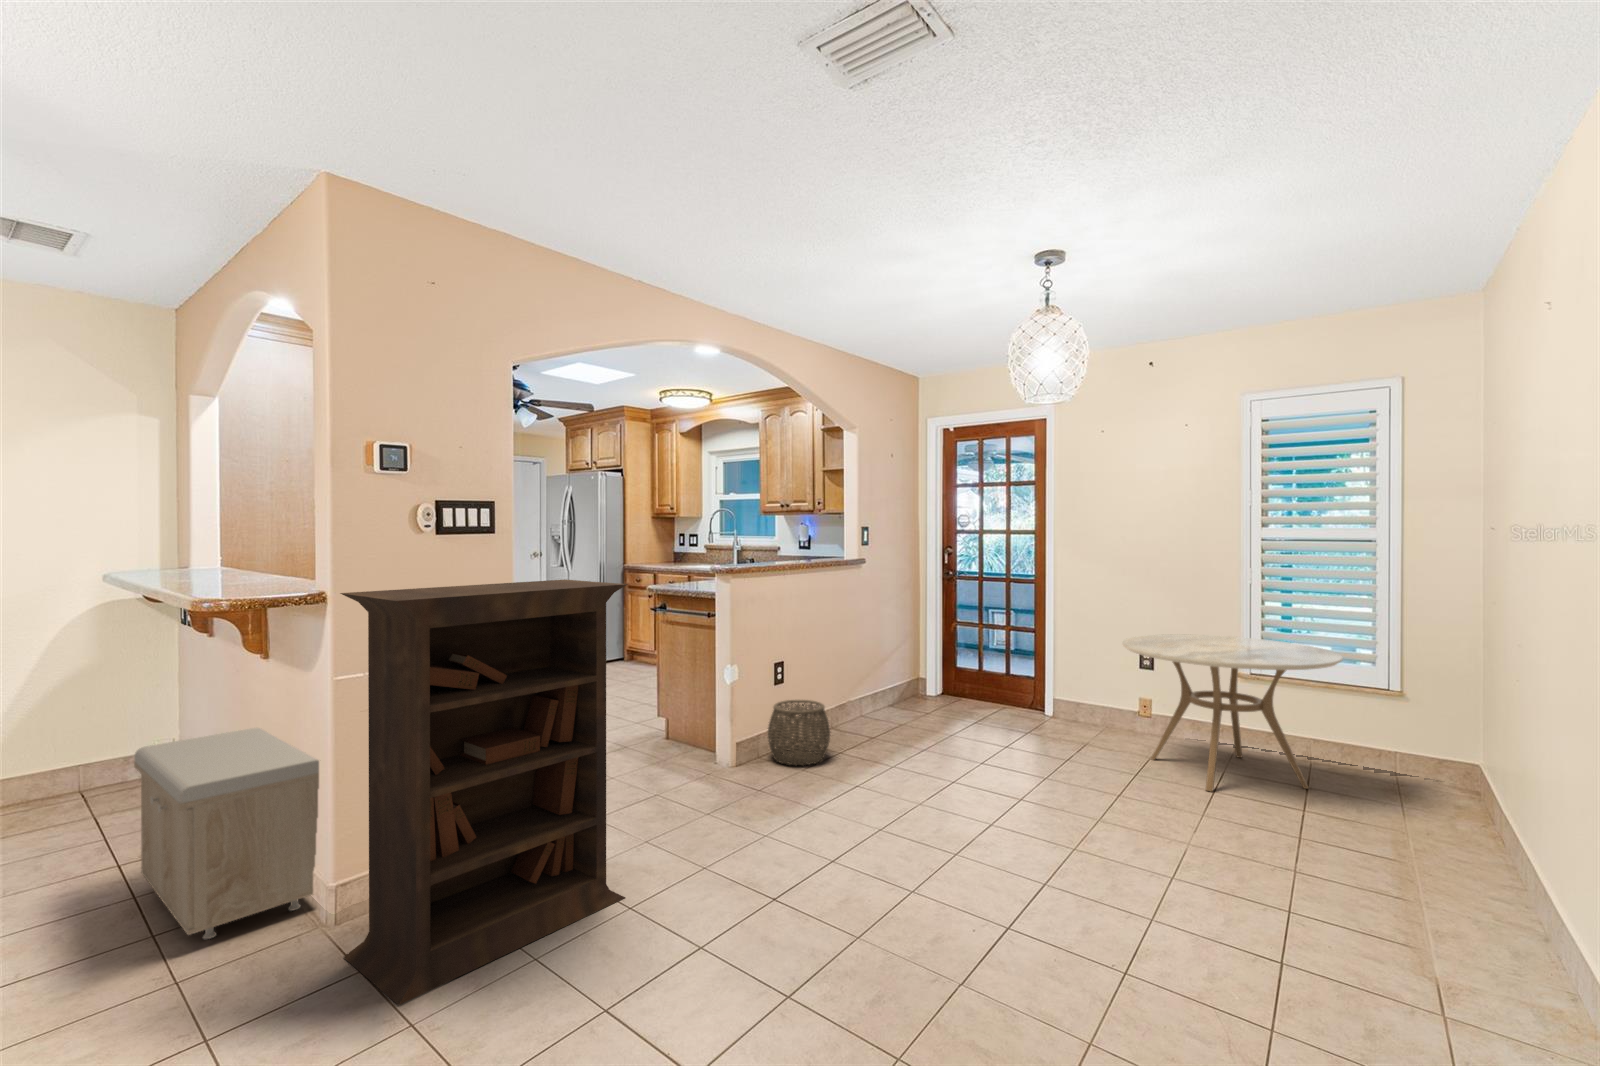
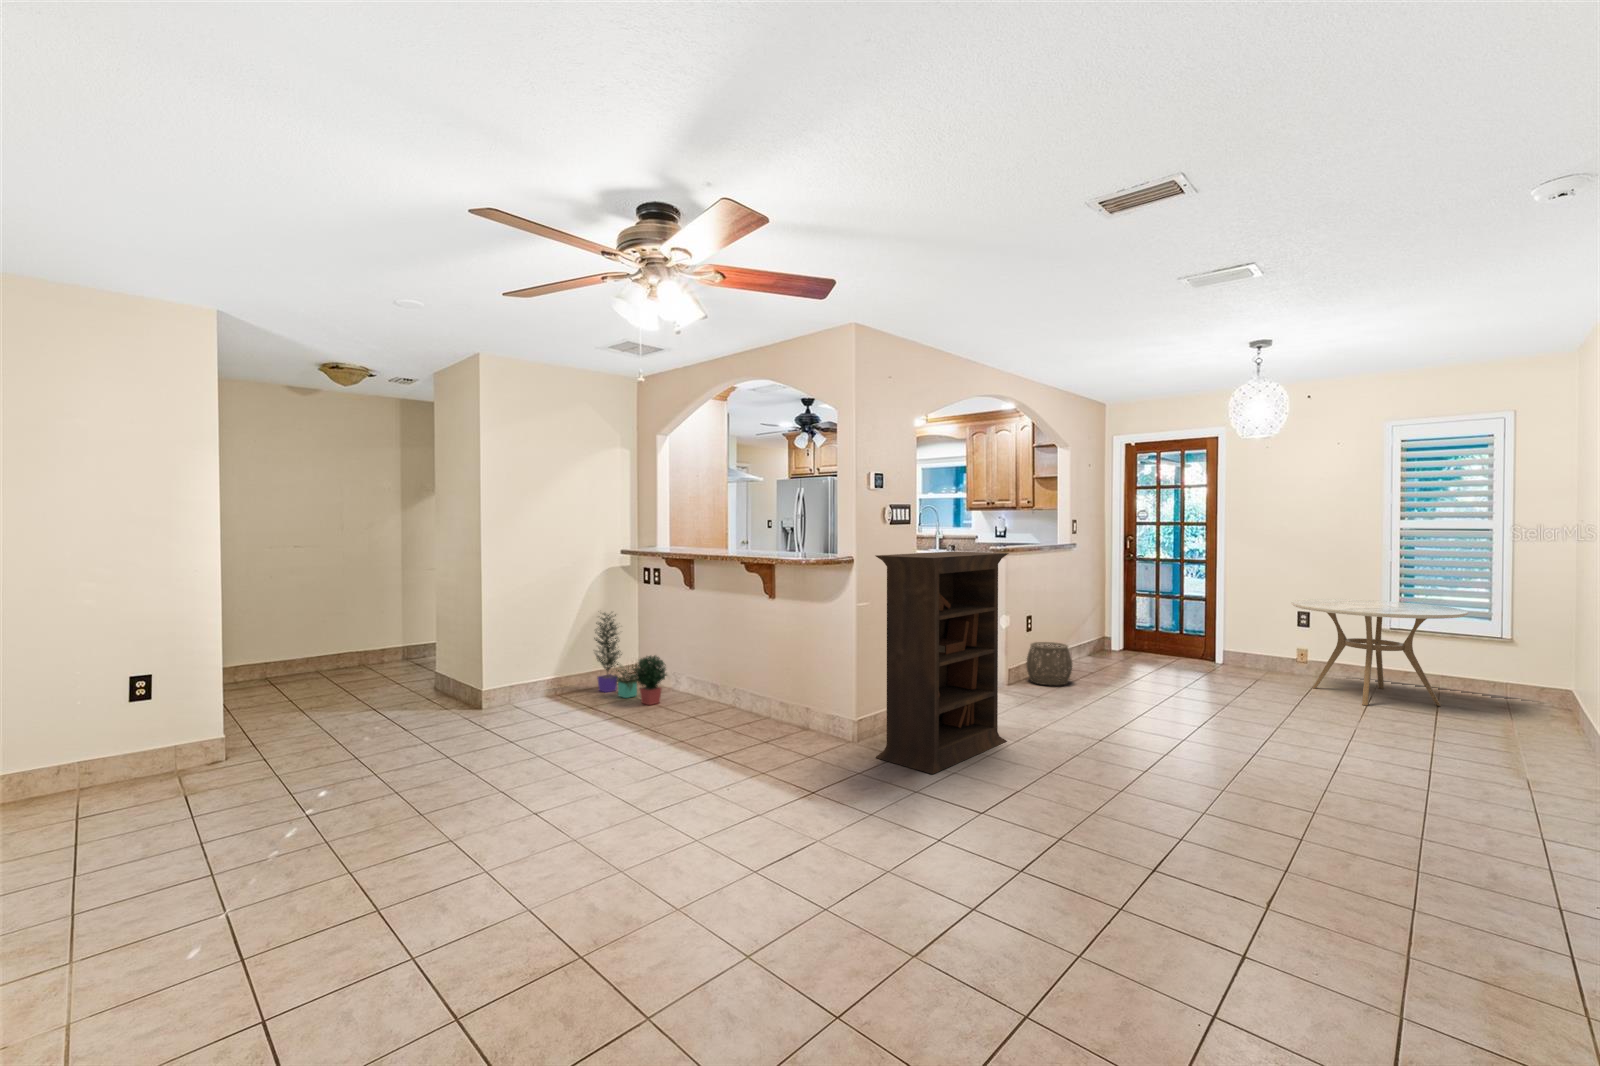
potted plant: none [56,670,154,830] -> present [594,613,666,705]
storage bench: present [134,728,319,939] -> none [713,641,833,749]

